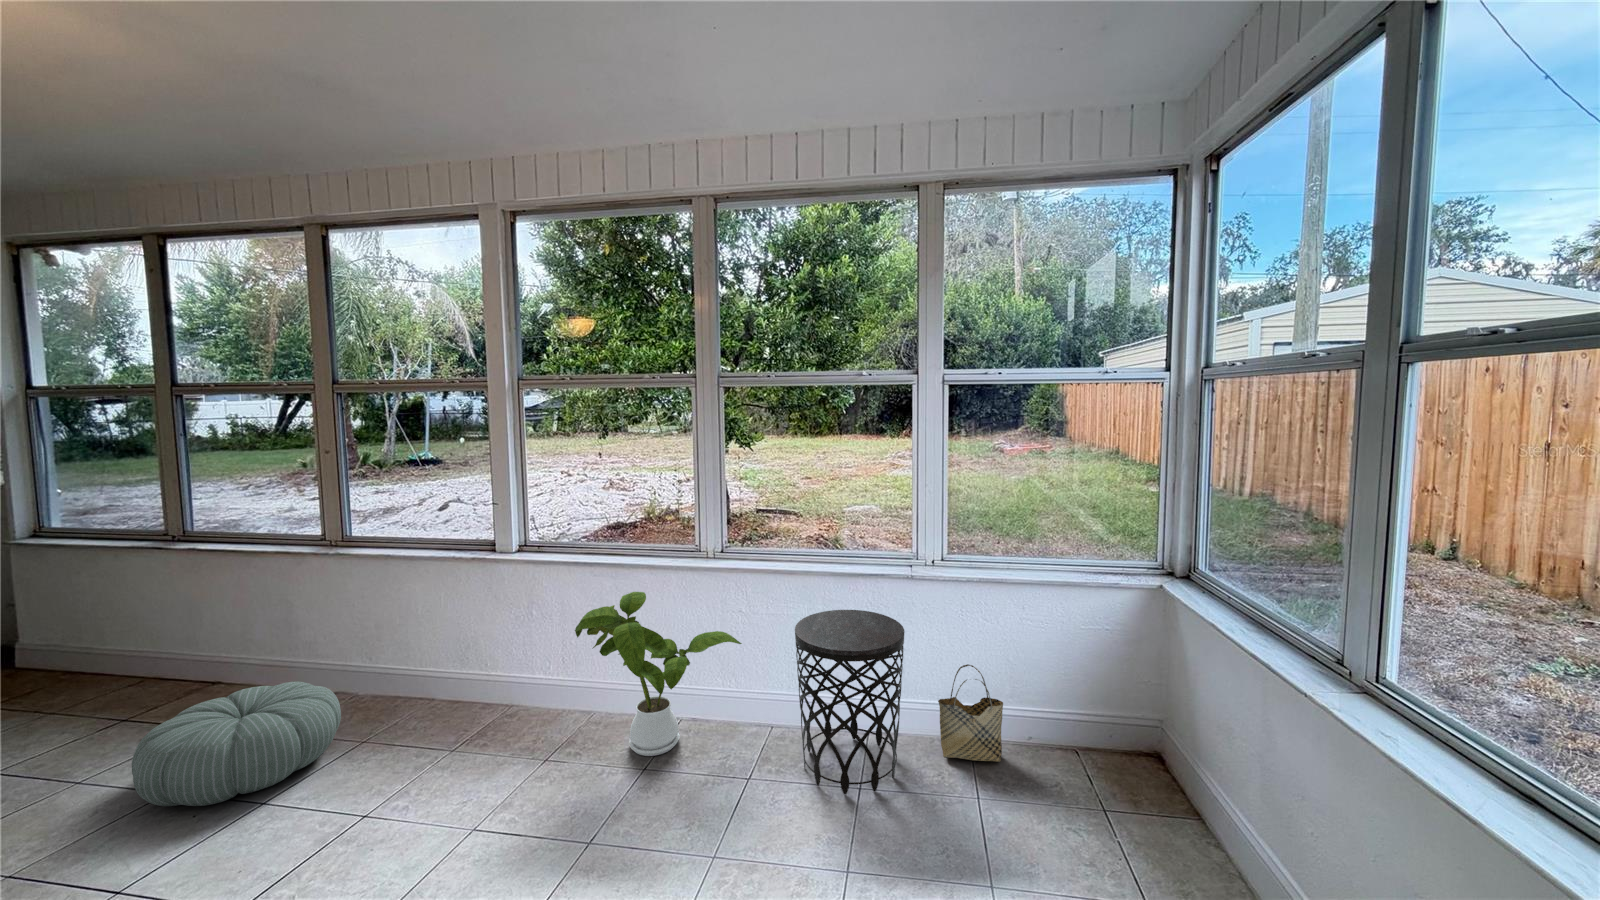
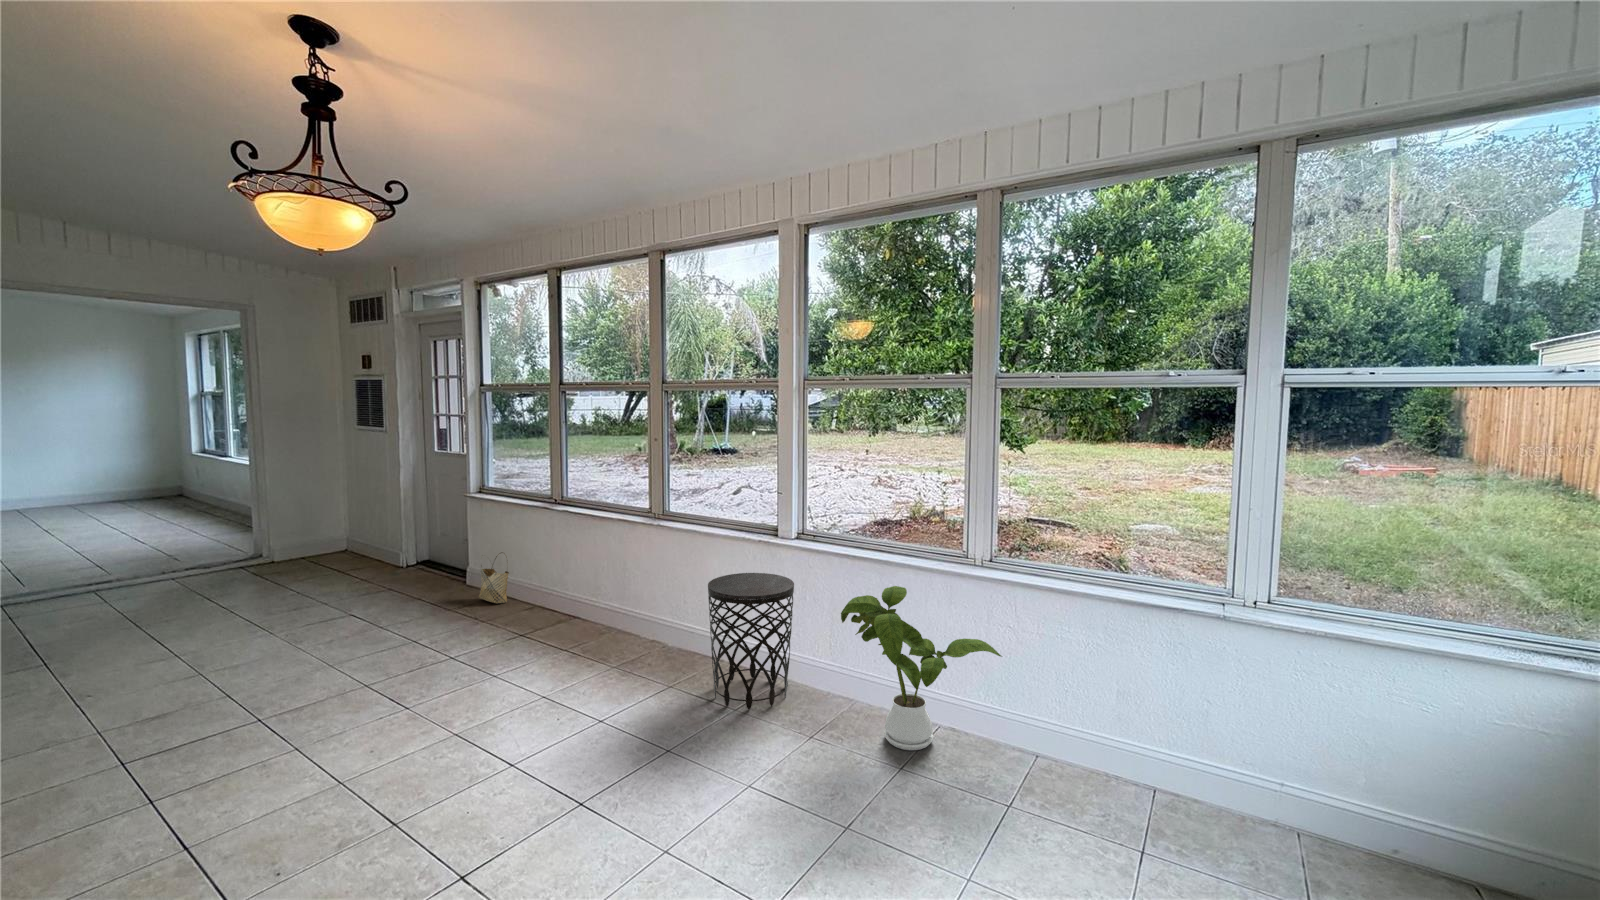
side table: present [795,610,904,794] -> present [708,573,794,710]
woven basket: present [938,664,1003,762] -> present [479,552,509,603]
pouf: present [132,682,341,806] -> none [535,622,658,703]

